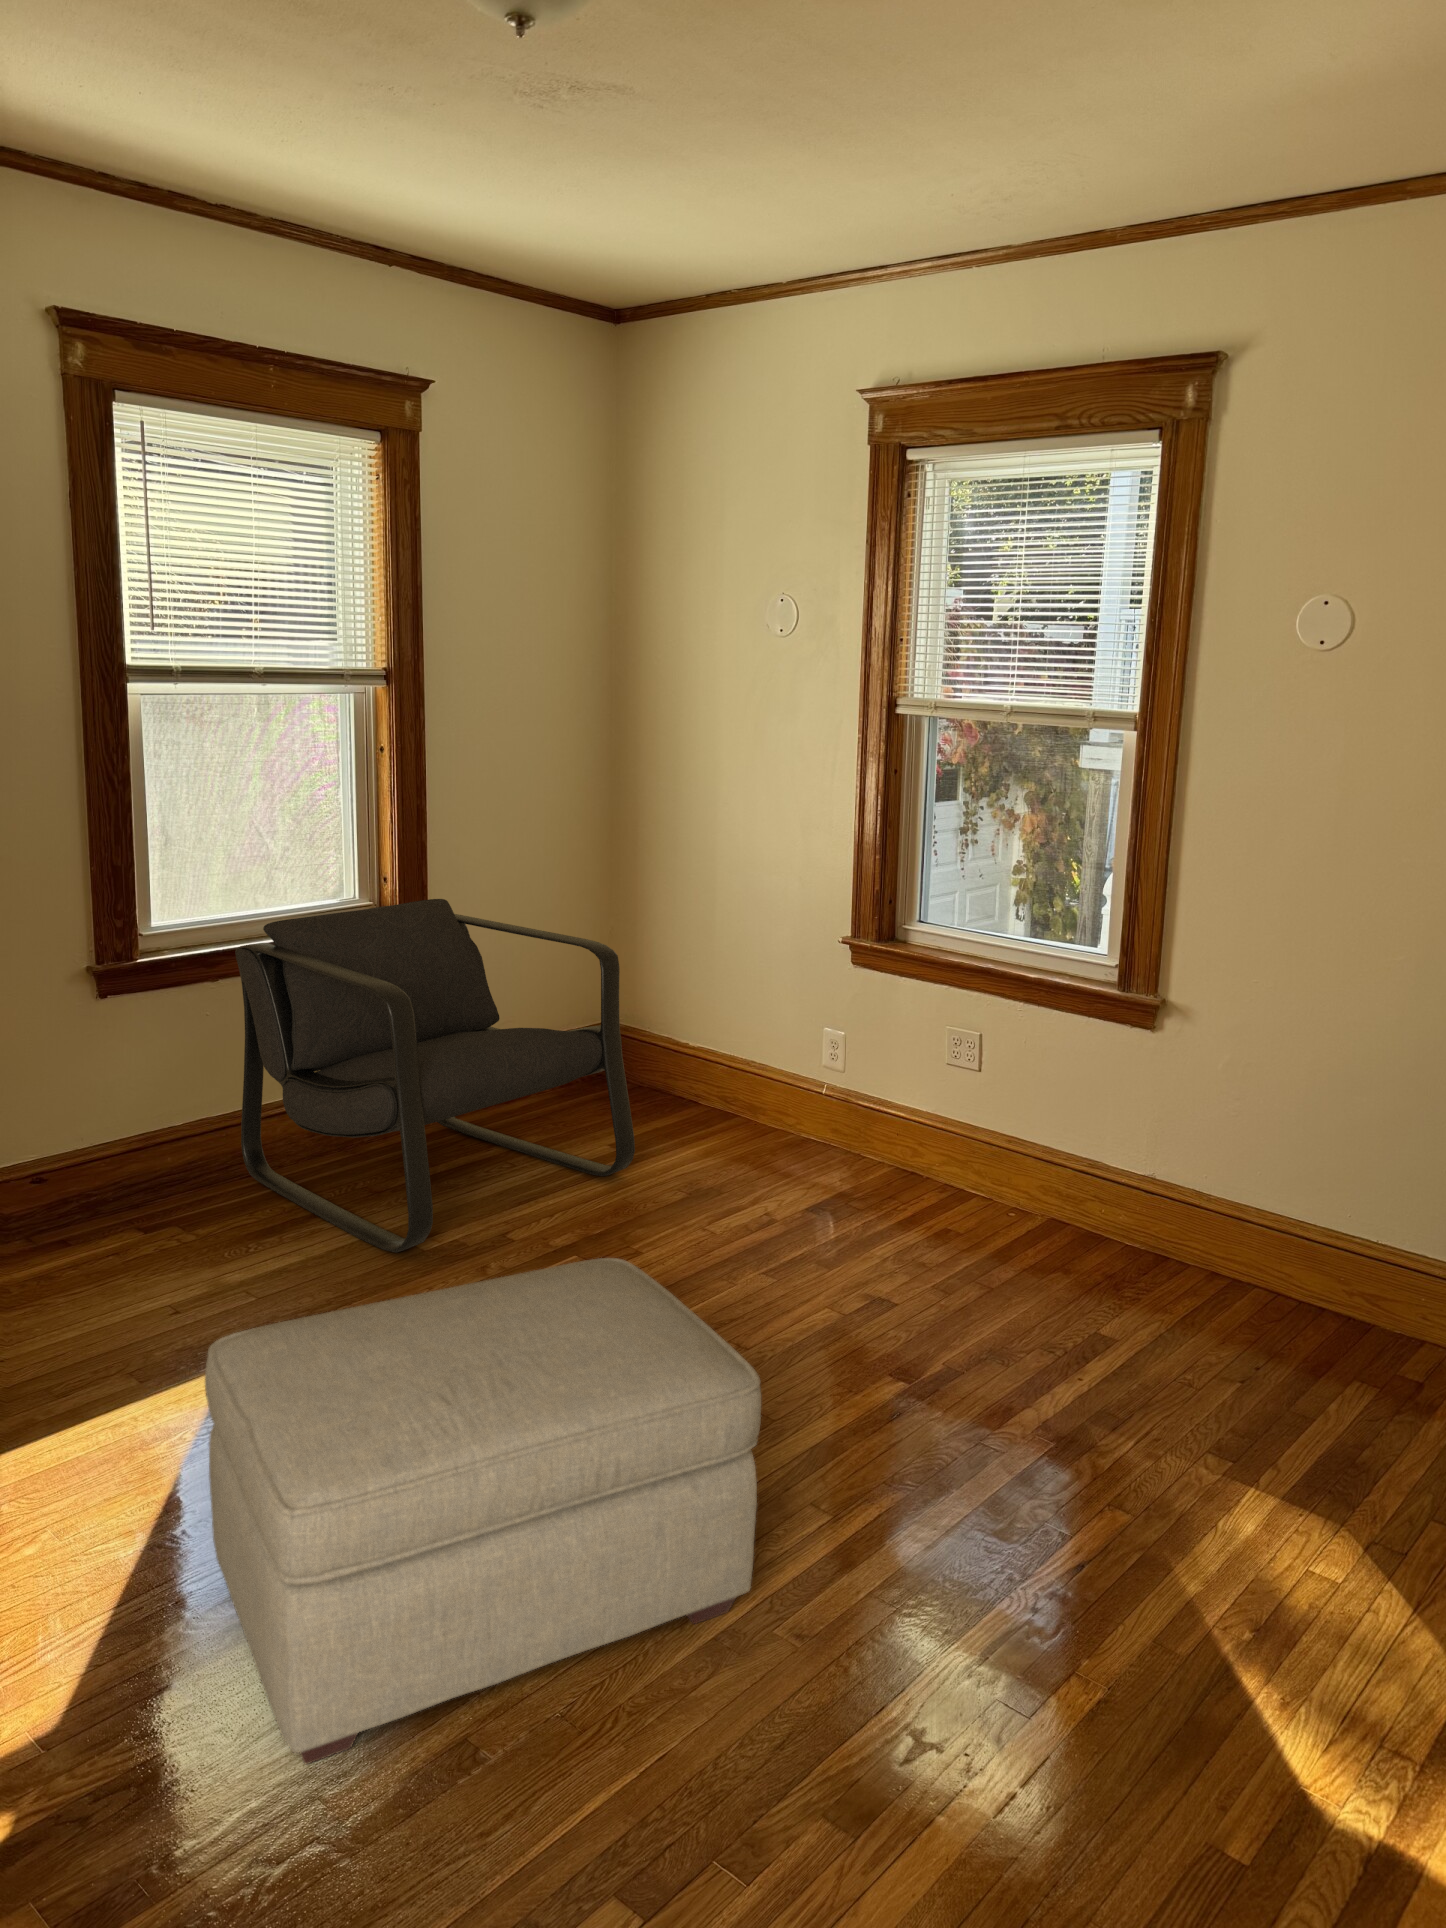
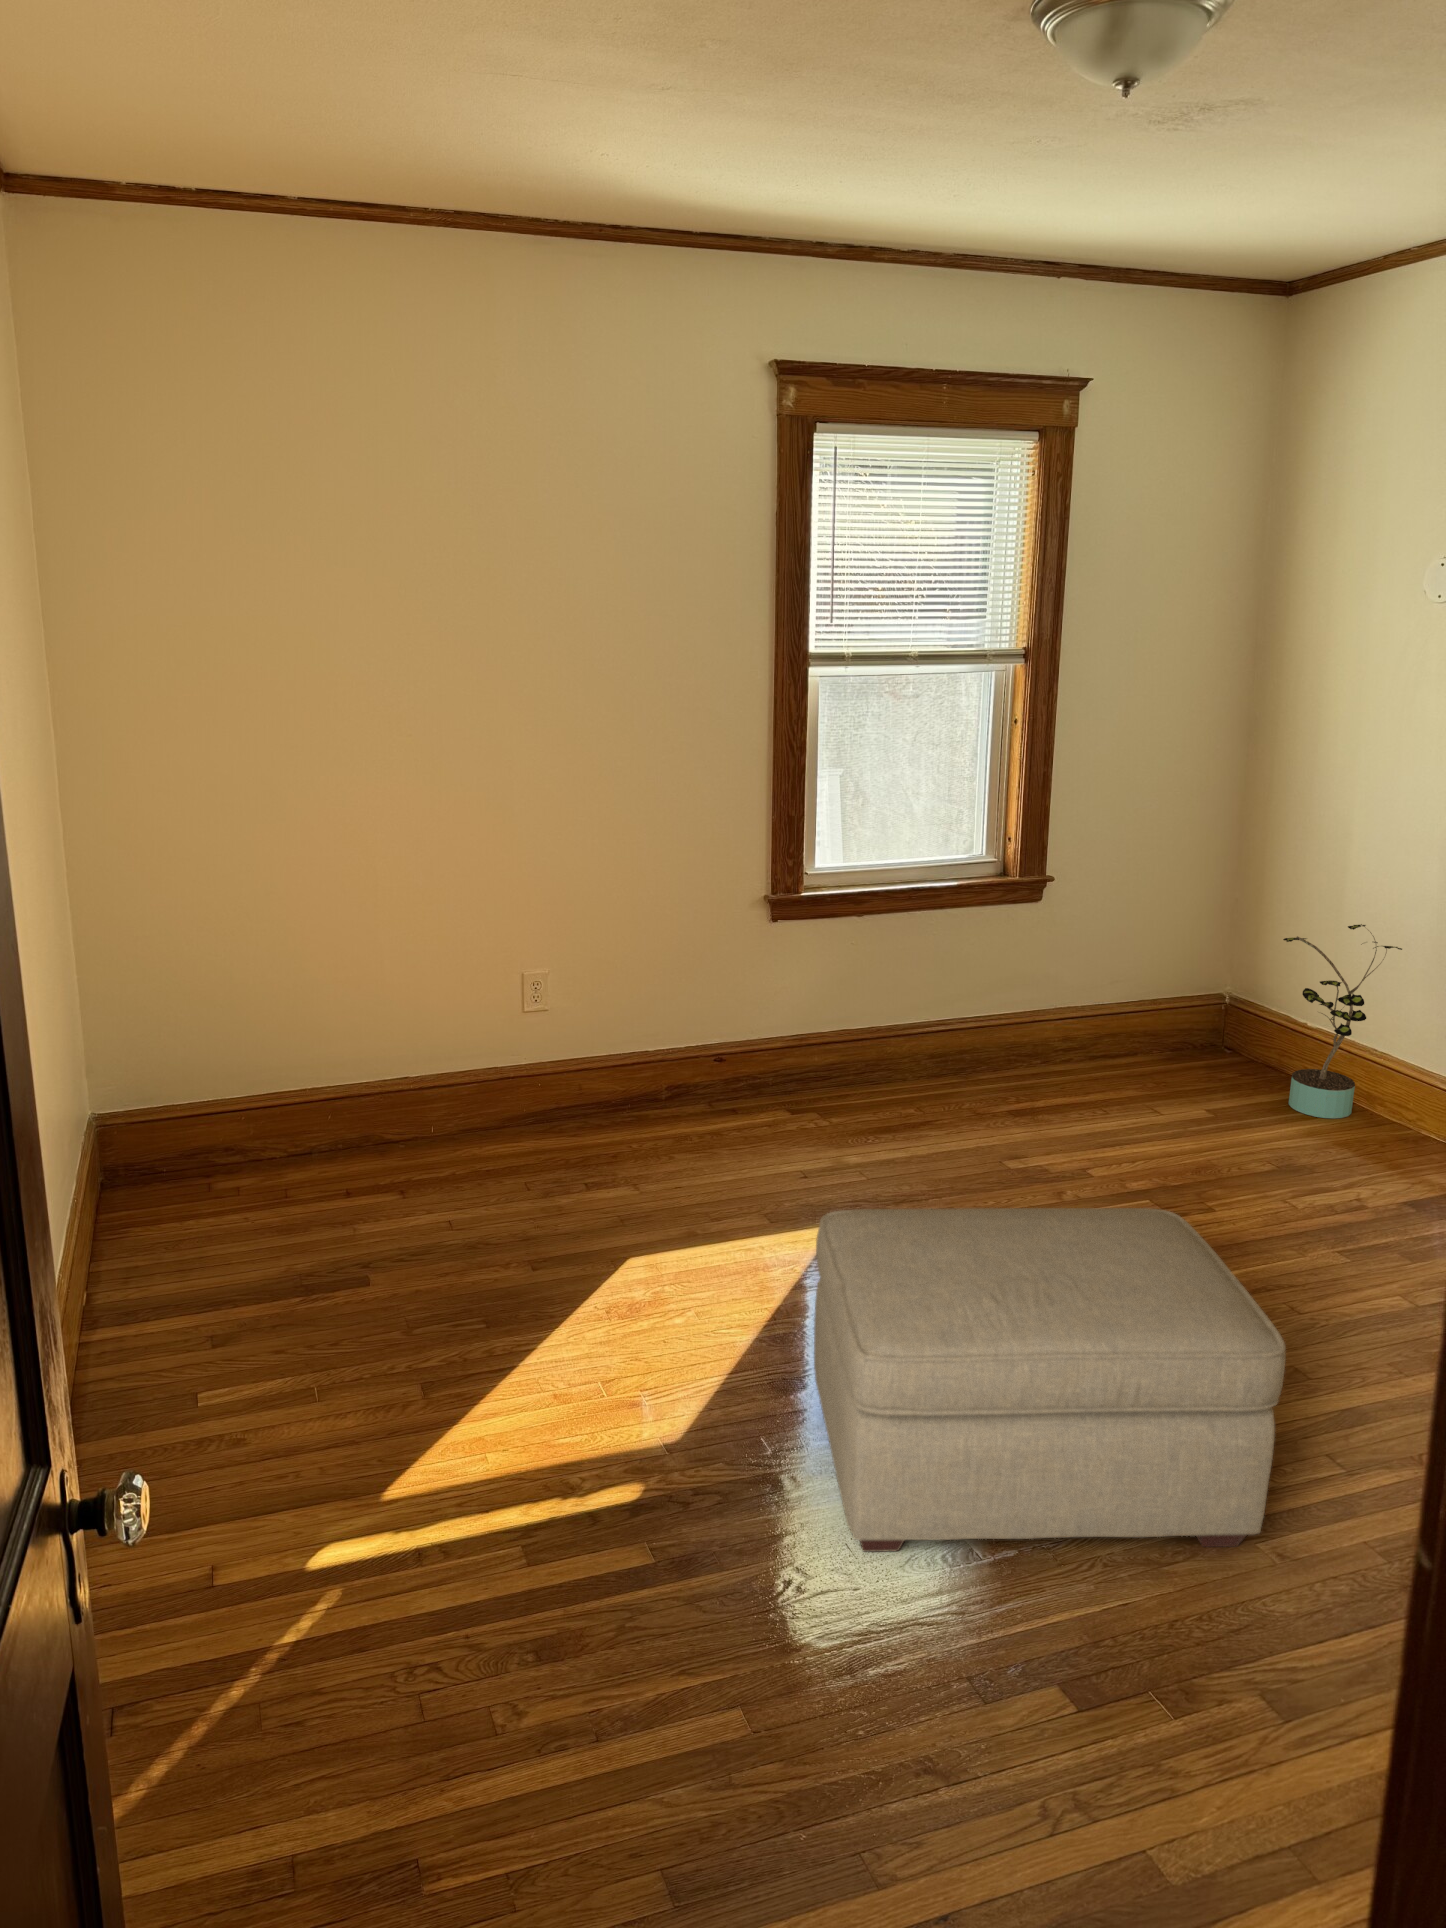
armchair: present [235,899,635,1252] -> none [871,859,1223,1169]
potted plant: none [672,942,781,1140] -> present [1283,924,1402,1119]

